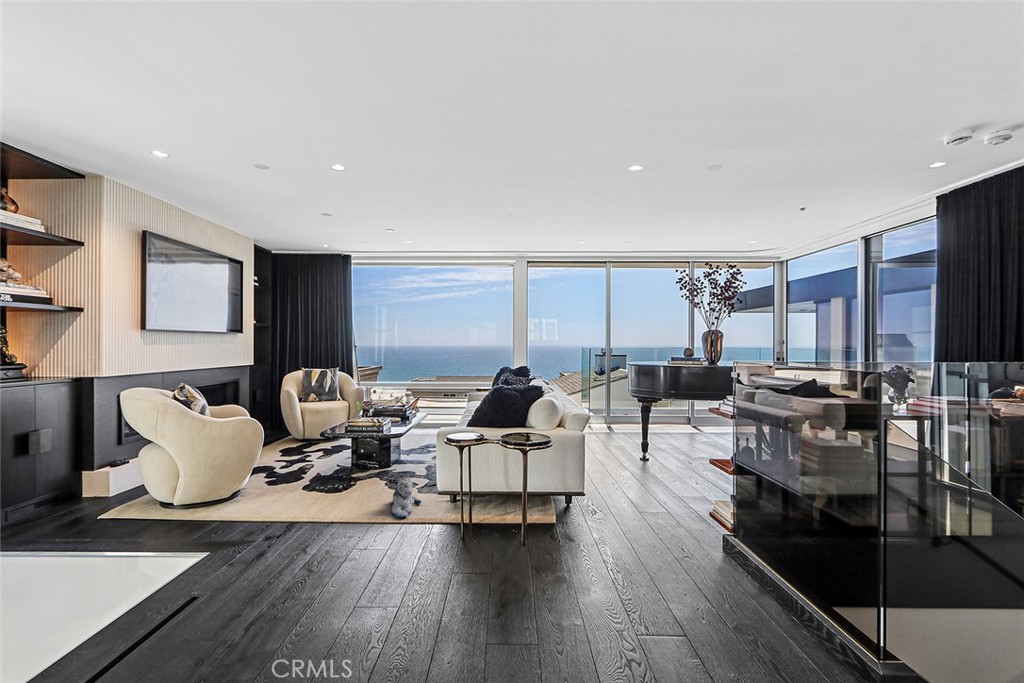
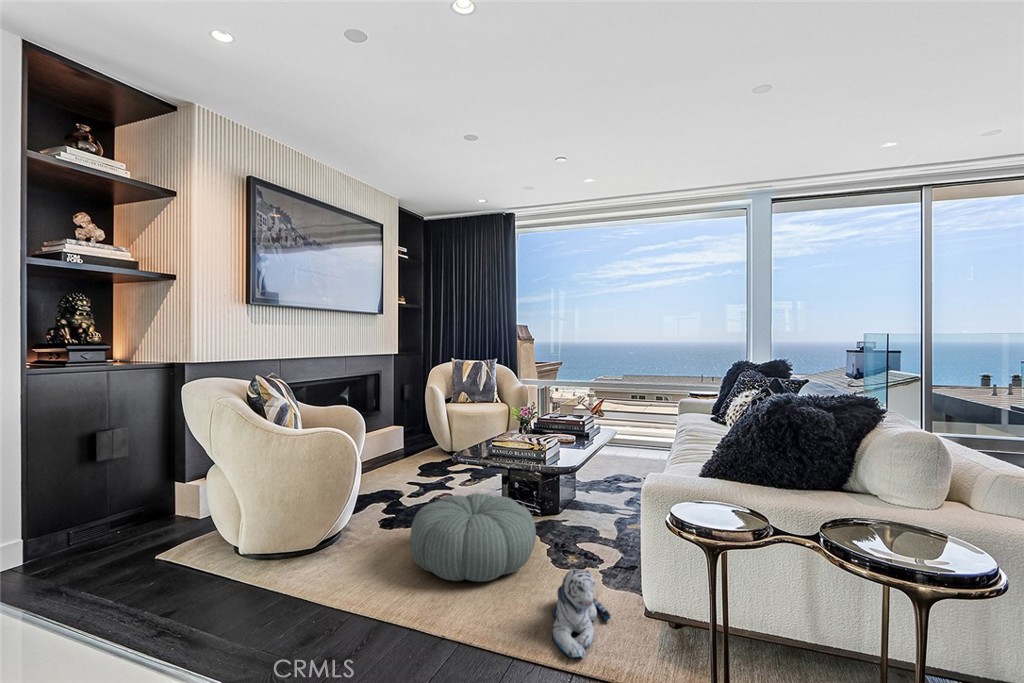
pouf: none [298,454,378,501] -> present [410,493,536,582]

